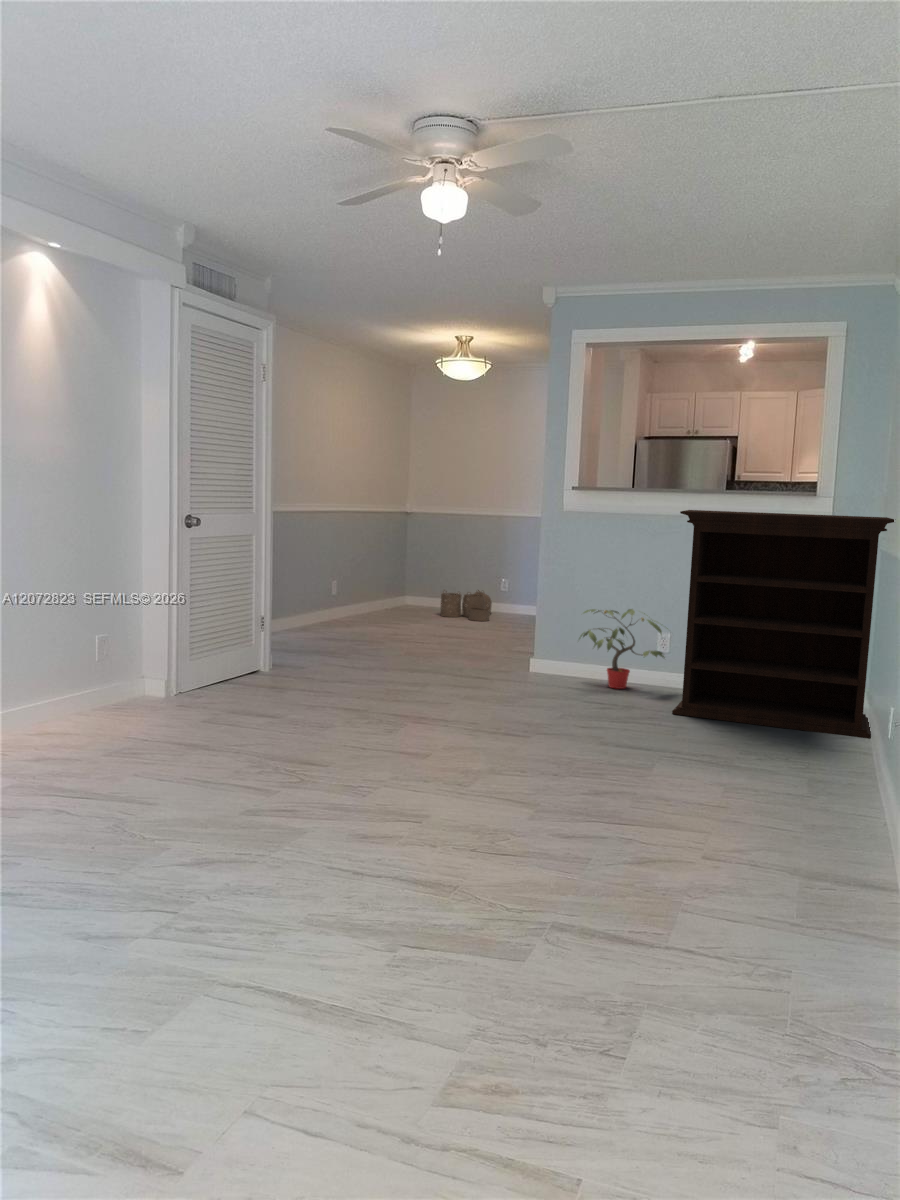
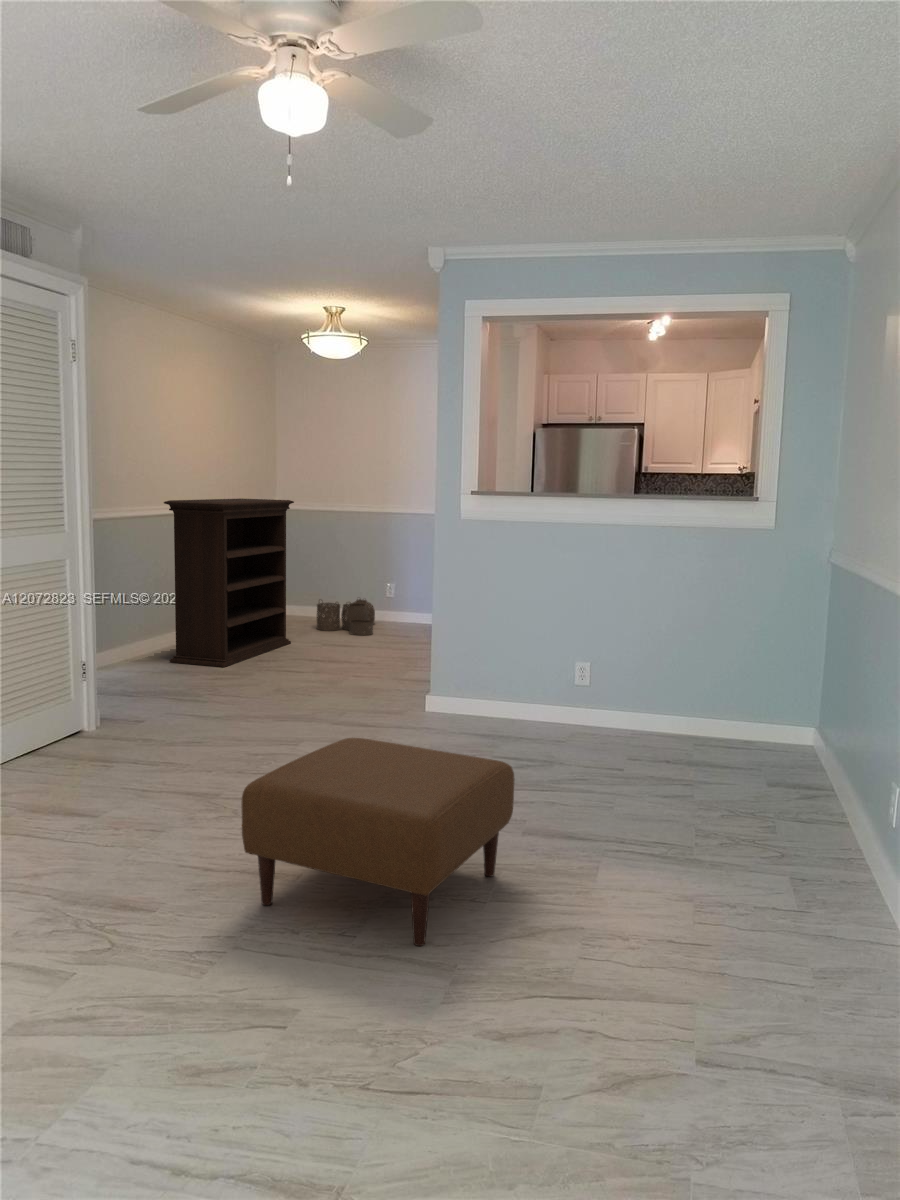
bookshelf: present [672,510,894,739] -> present [164,499,294,667]
potted plant: present [579,609,665,689] -> none [481,638,597,734]
ottoman: none [389,659,591,792] -> present [241,738,514,946]

